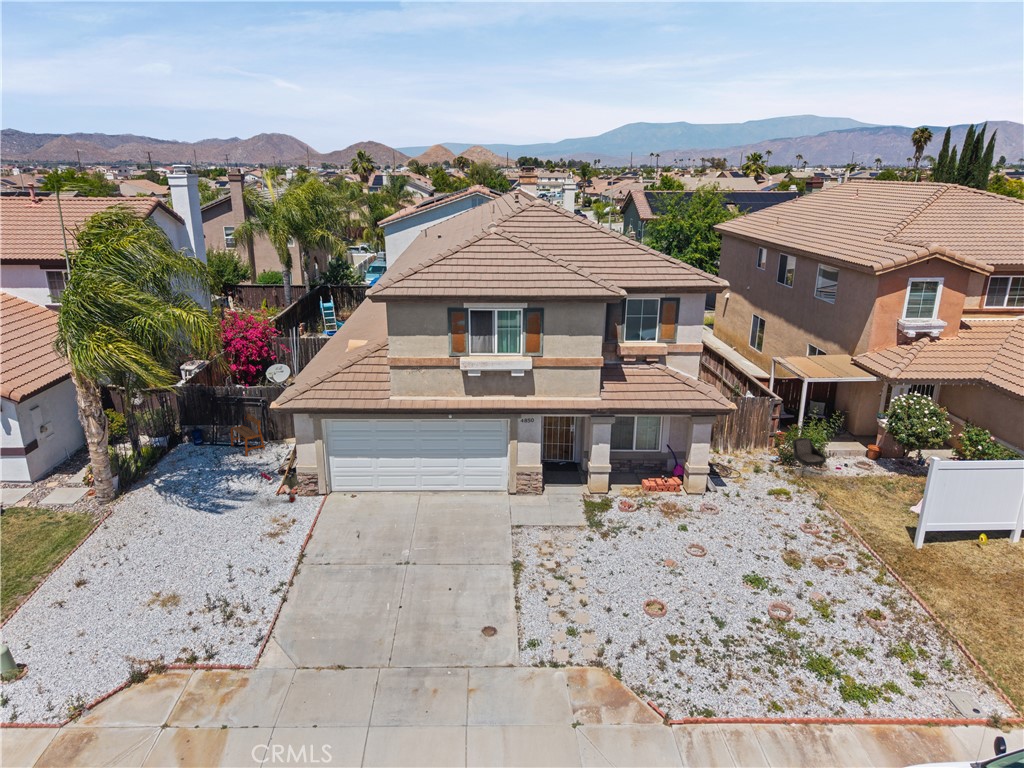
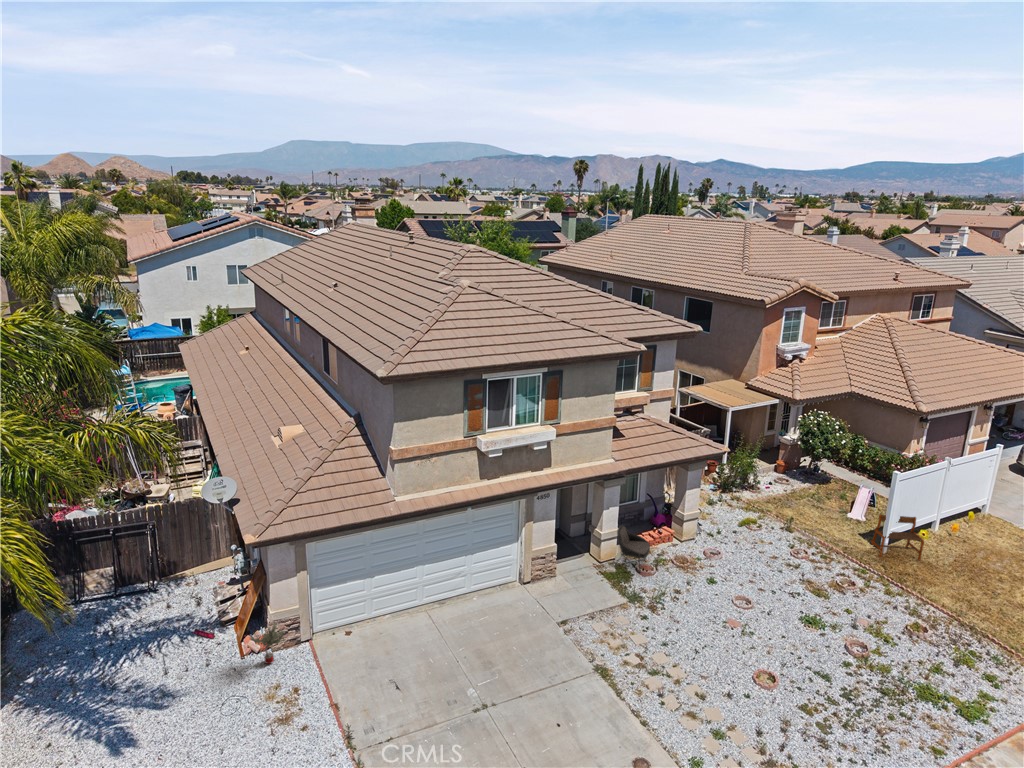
bench: present [231,414,265,456] -> present [871,514,924,560]
lounge chair: present [793,438,826,476] -> present [615,526,650,572]

